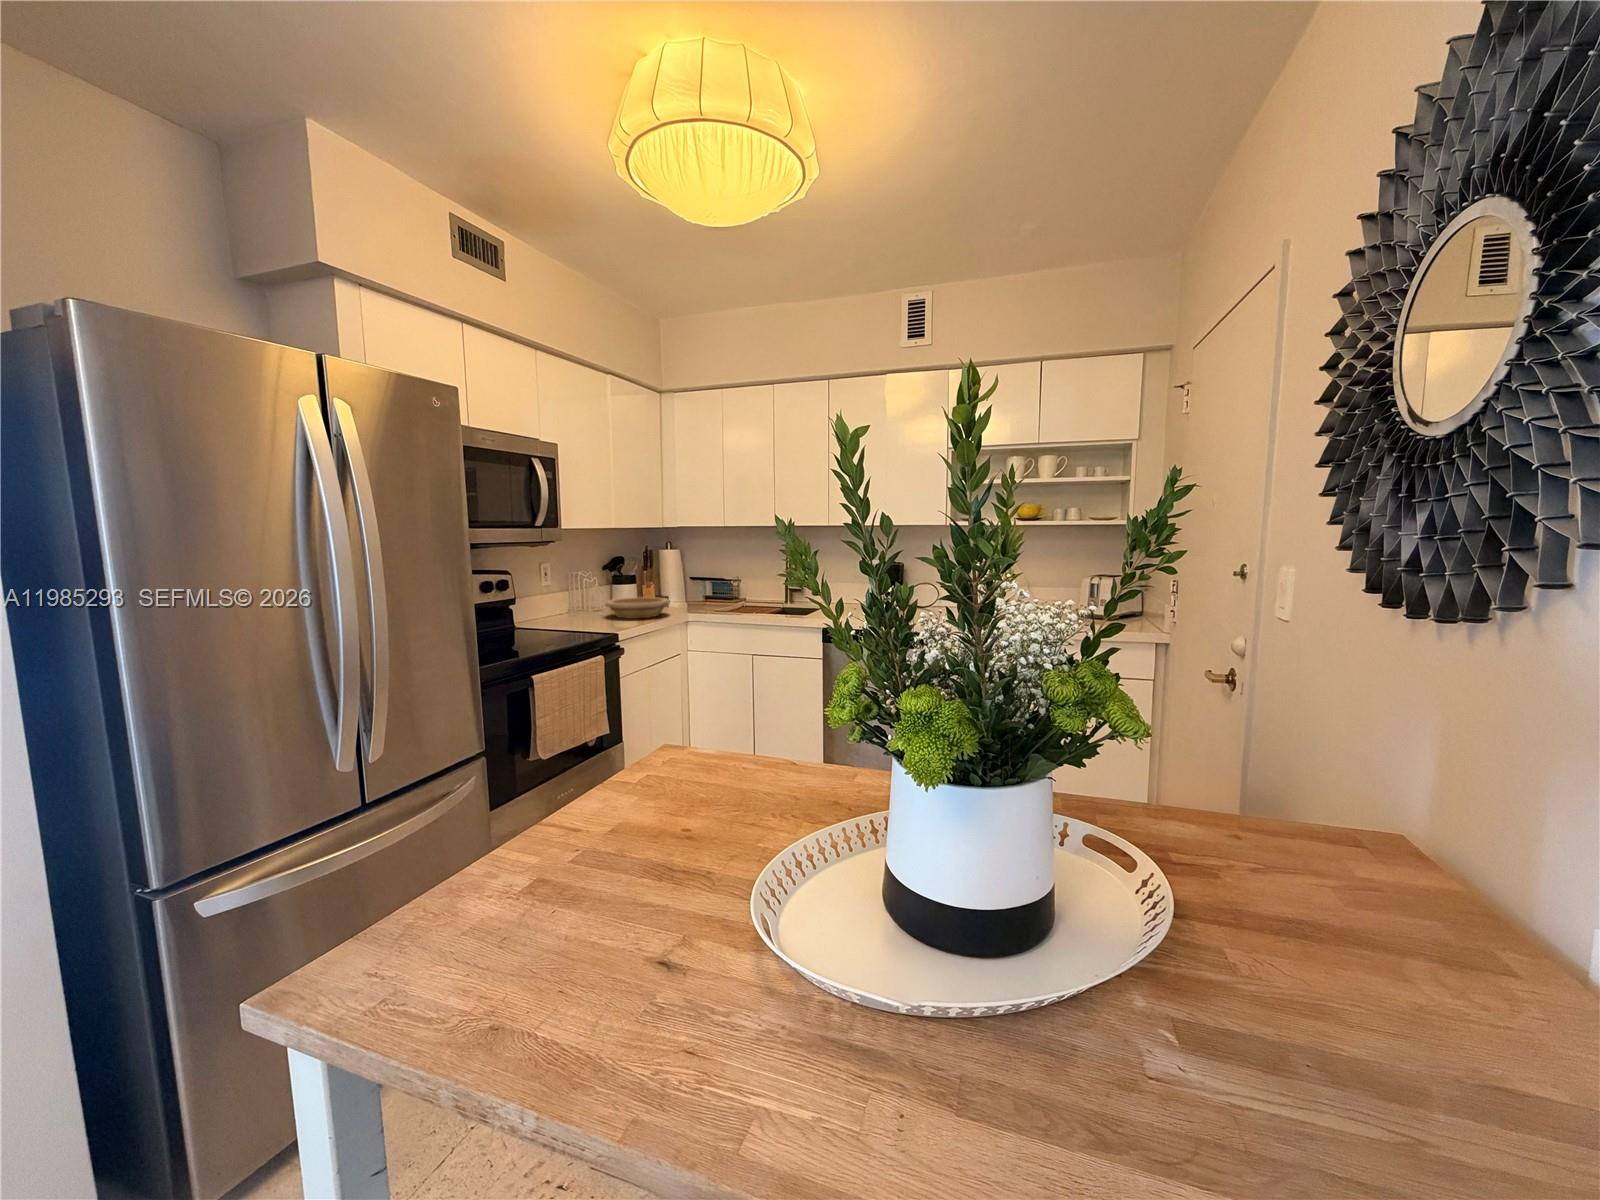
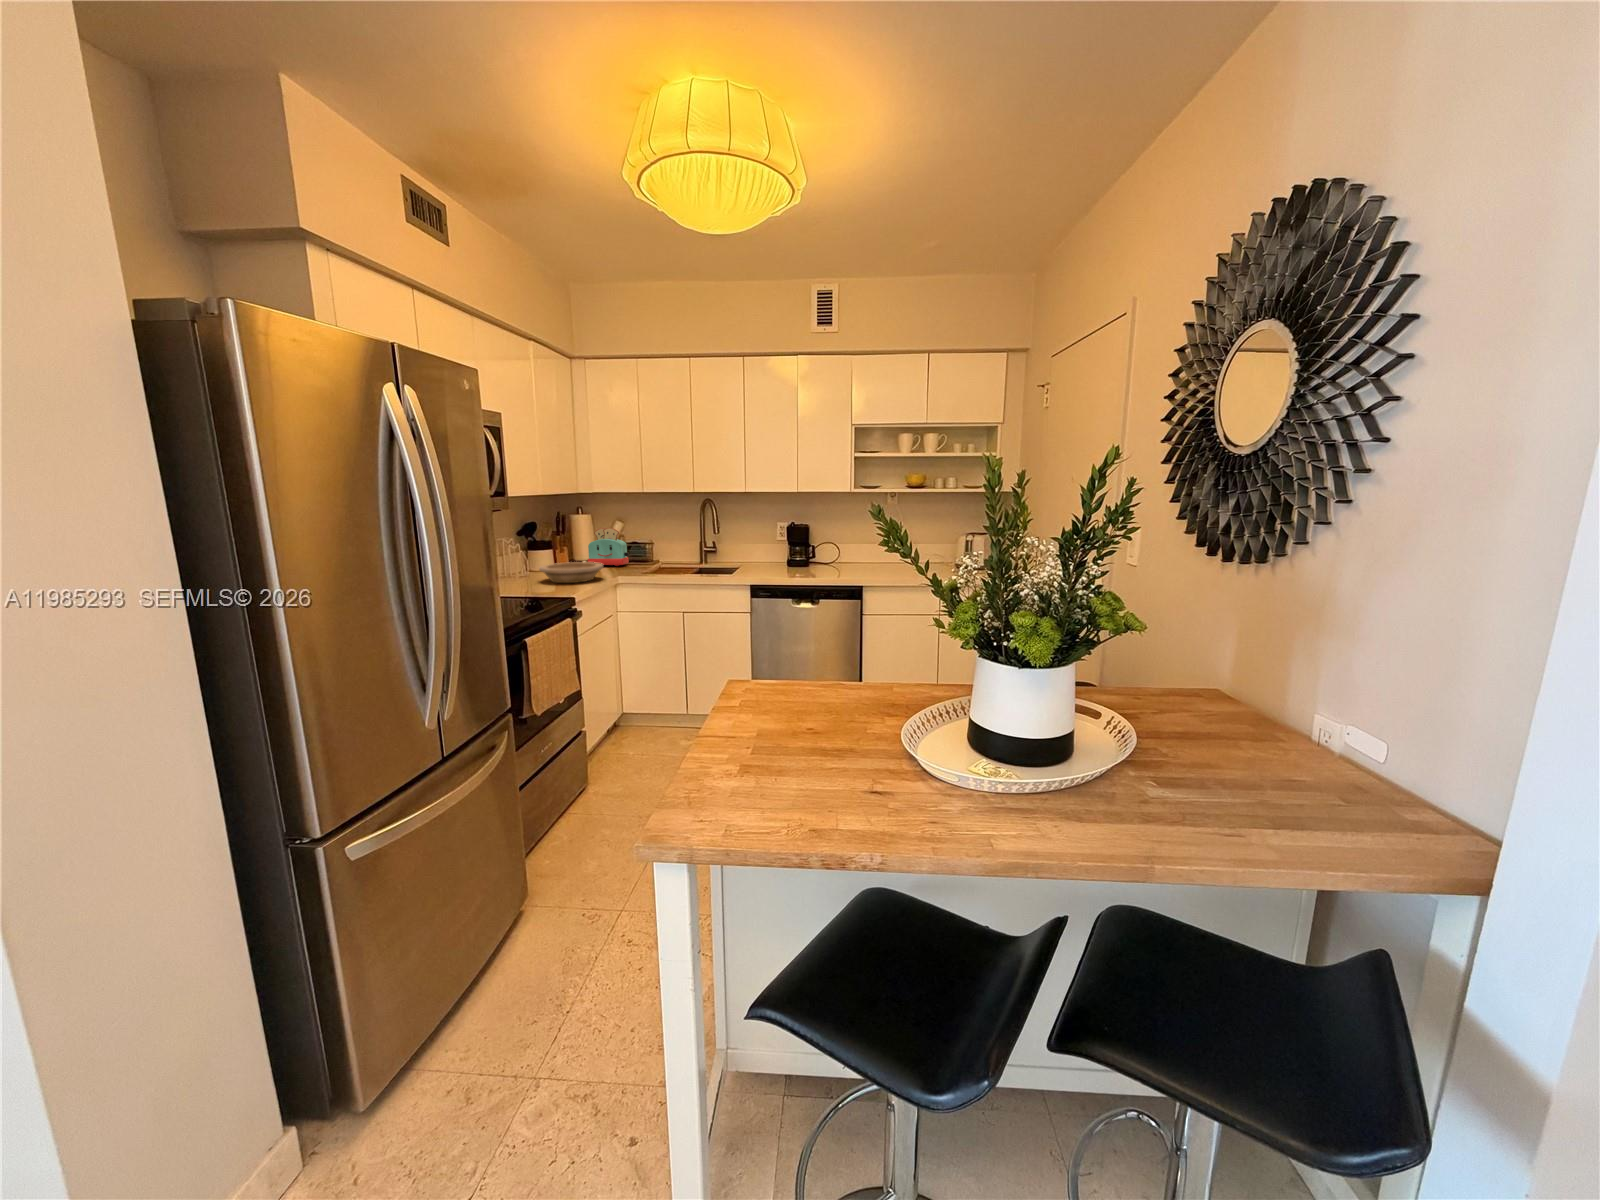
toaster: none [669,562,712,603] -> present [588,528,629,566]

